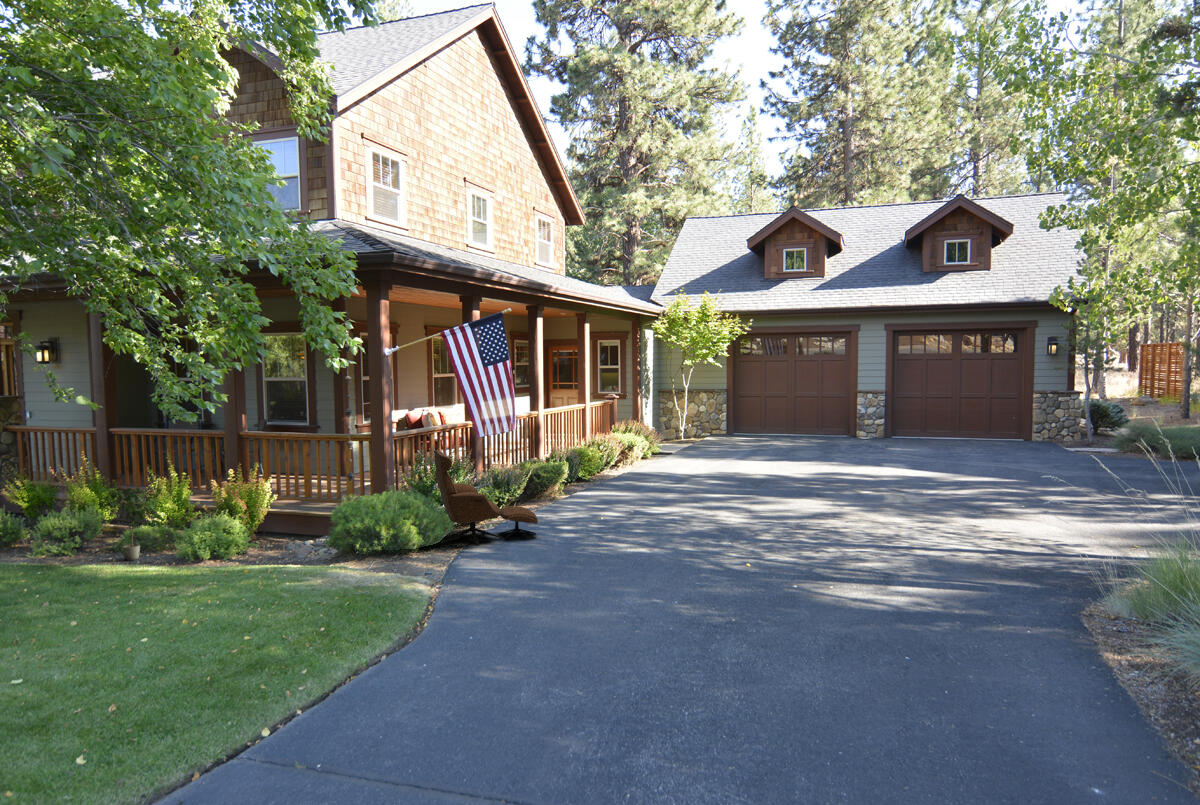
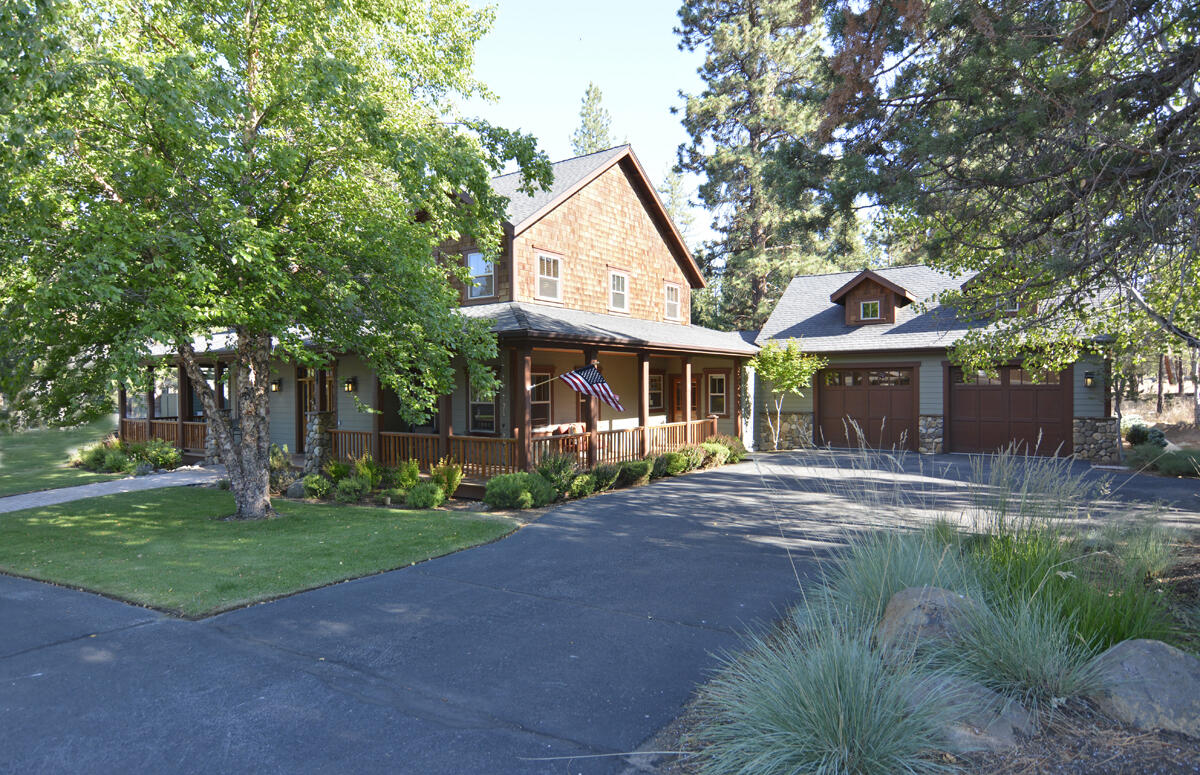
lounge chair: present [434,450,538,545] -> none [547,450,608,507]

